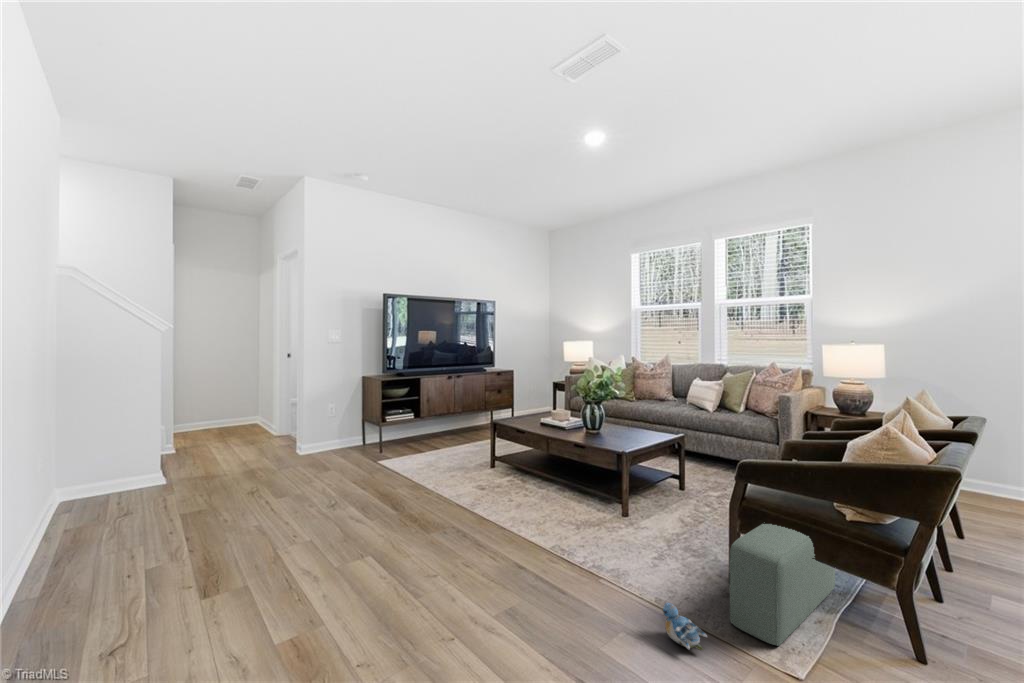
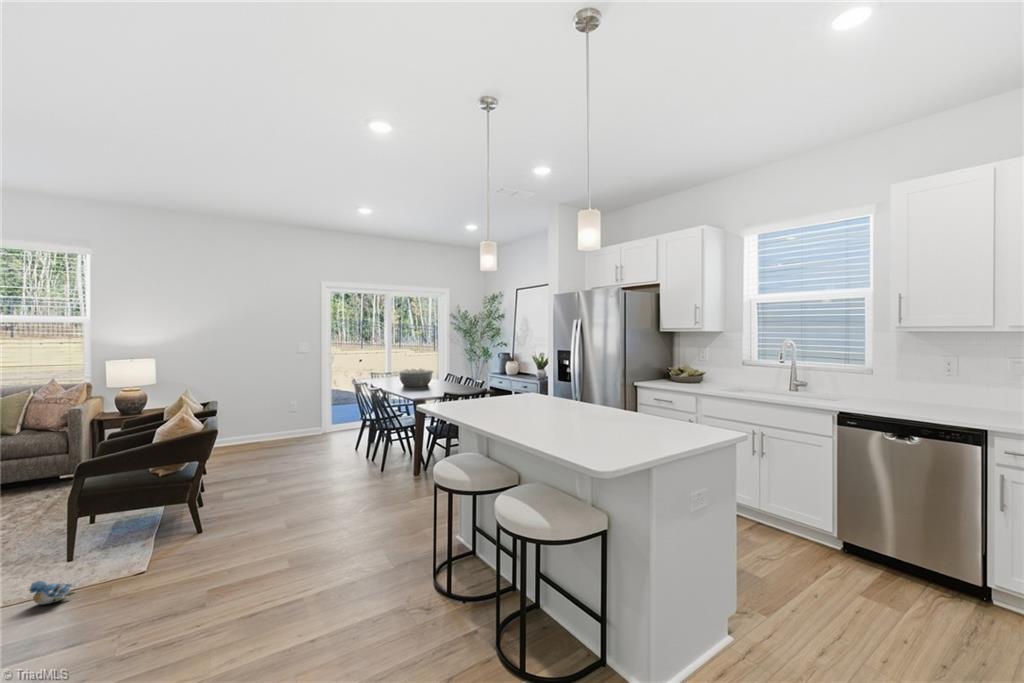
pouf: present [729,524,835,646] -> none [82,483,147,574]

